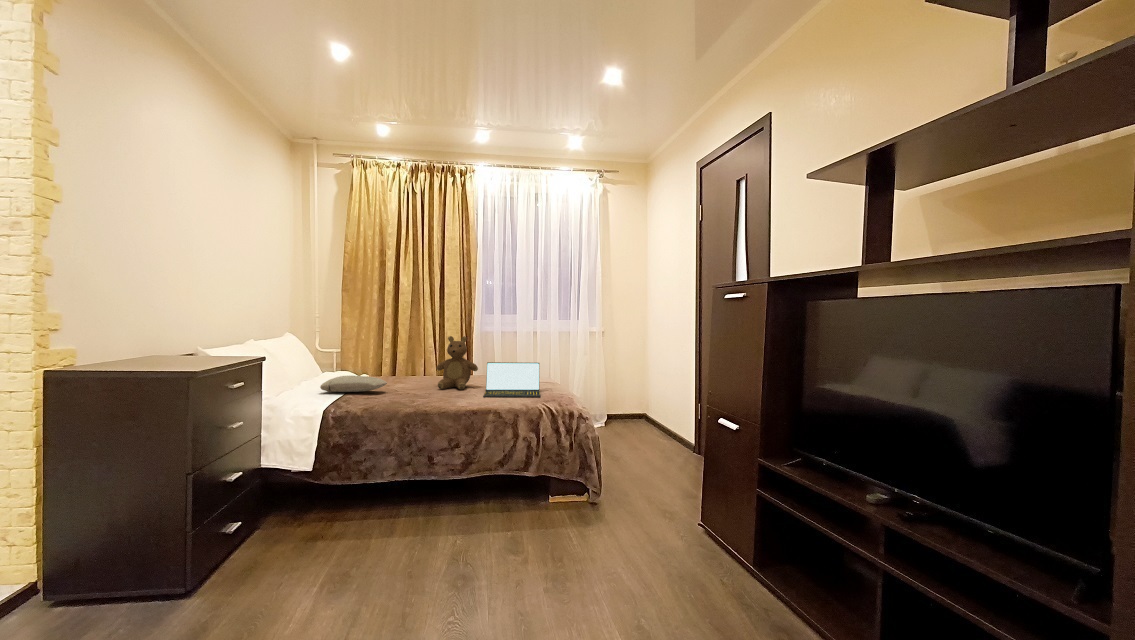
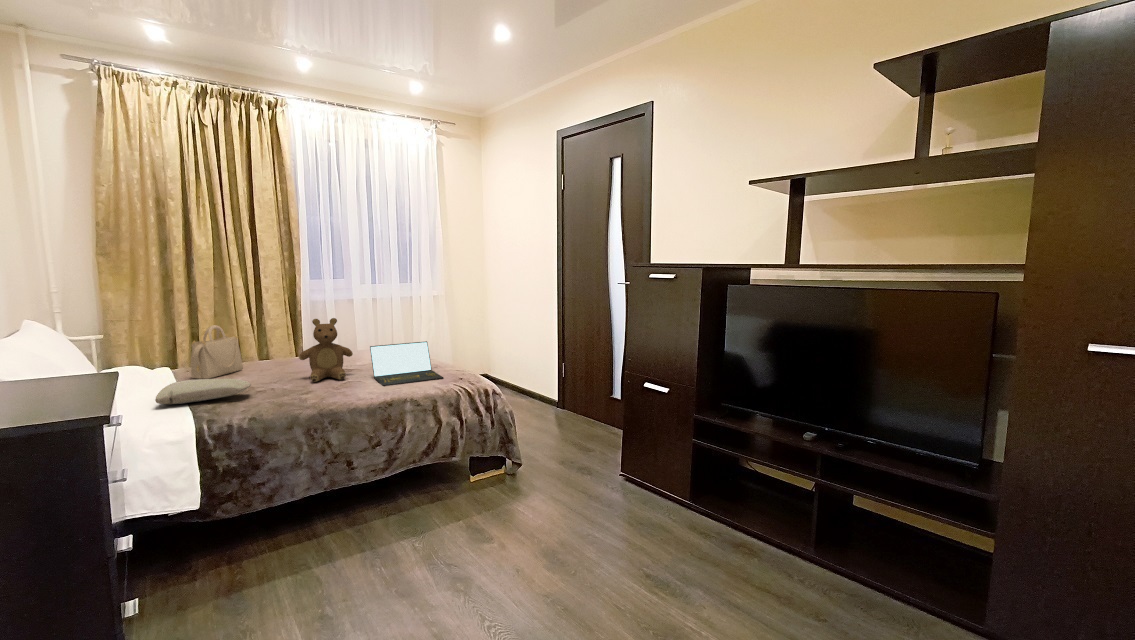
handbag: none [373,340,412,380] -> present [191,325,243,379]

